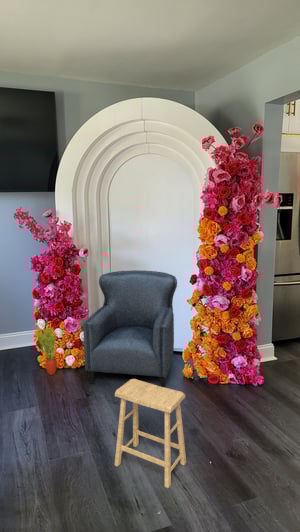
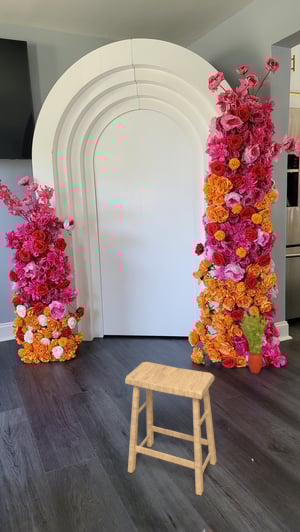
armchair: present [83,270,177,388] -> none [73,245,179,379]
potted plant: present [37,325,57,375] -> present [240,311,269,373]

